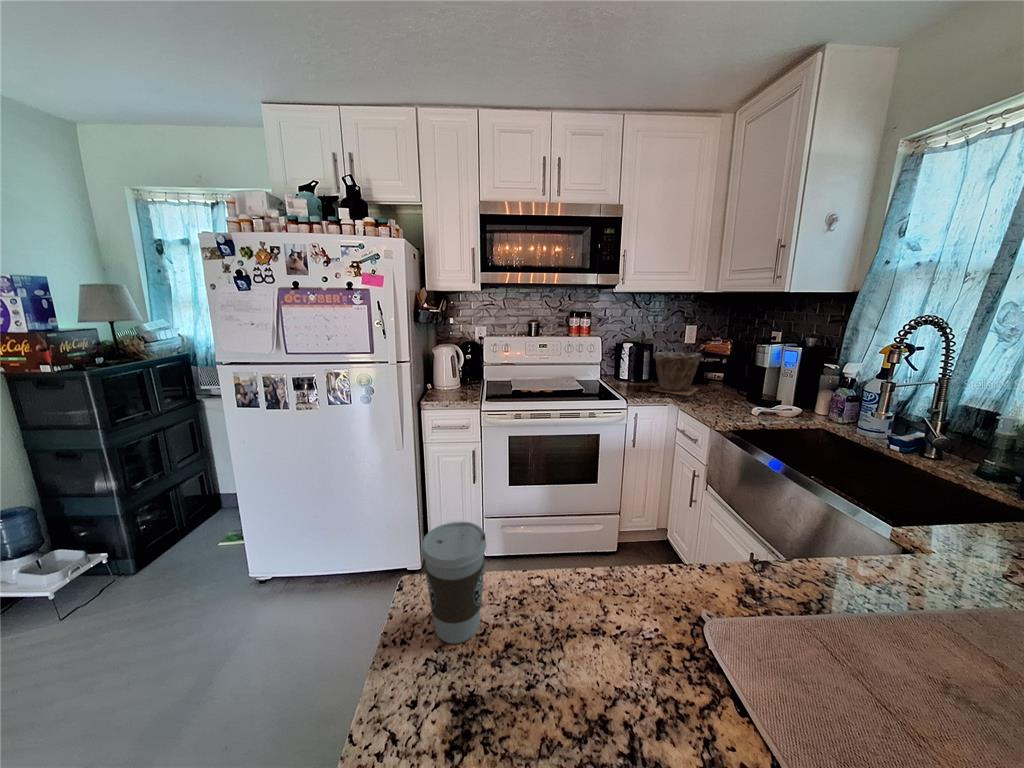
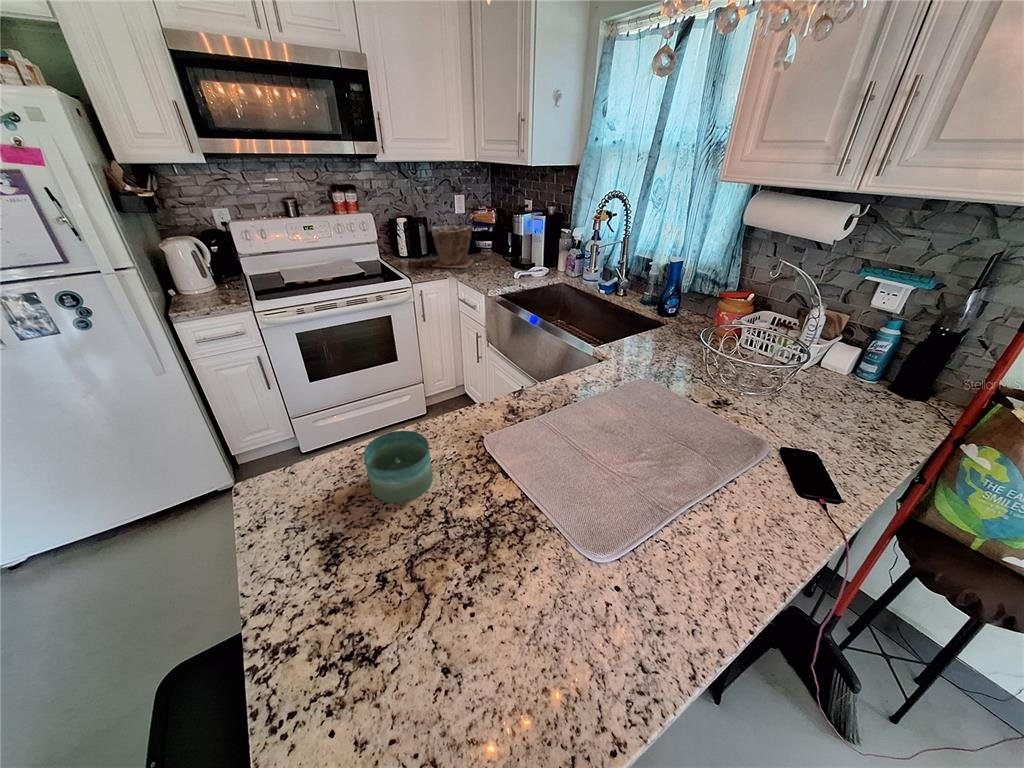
coffee cup: present [422,522,486,644] -> none [251,423,323,516]
candle: none [535,569,623,688] -> present [364,431,433,503]

